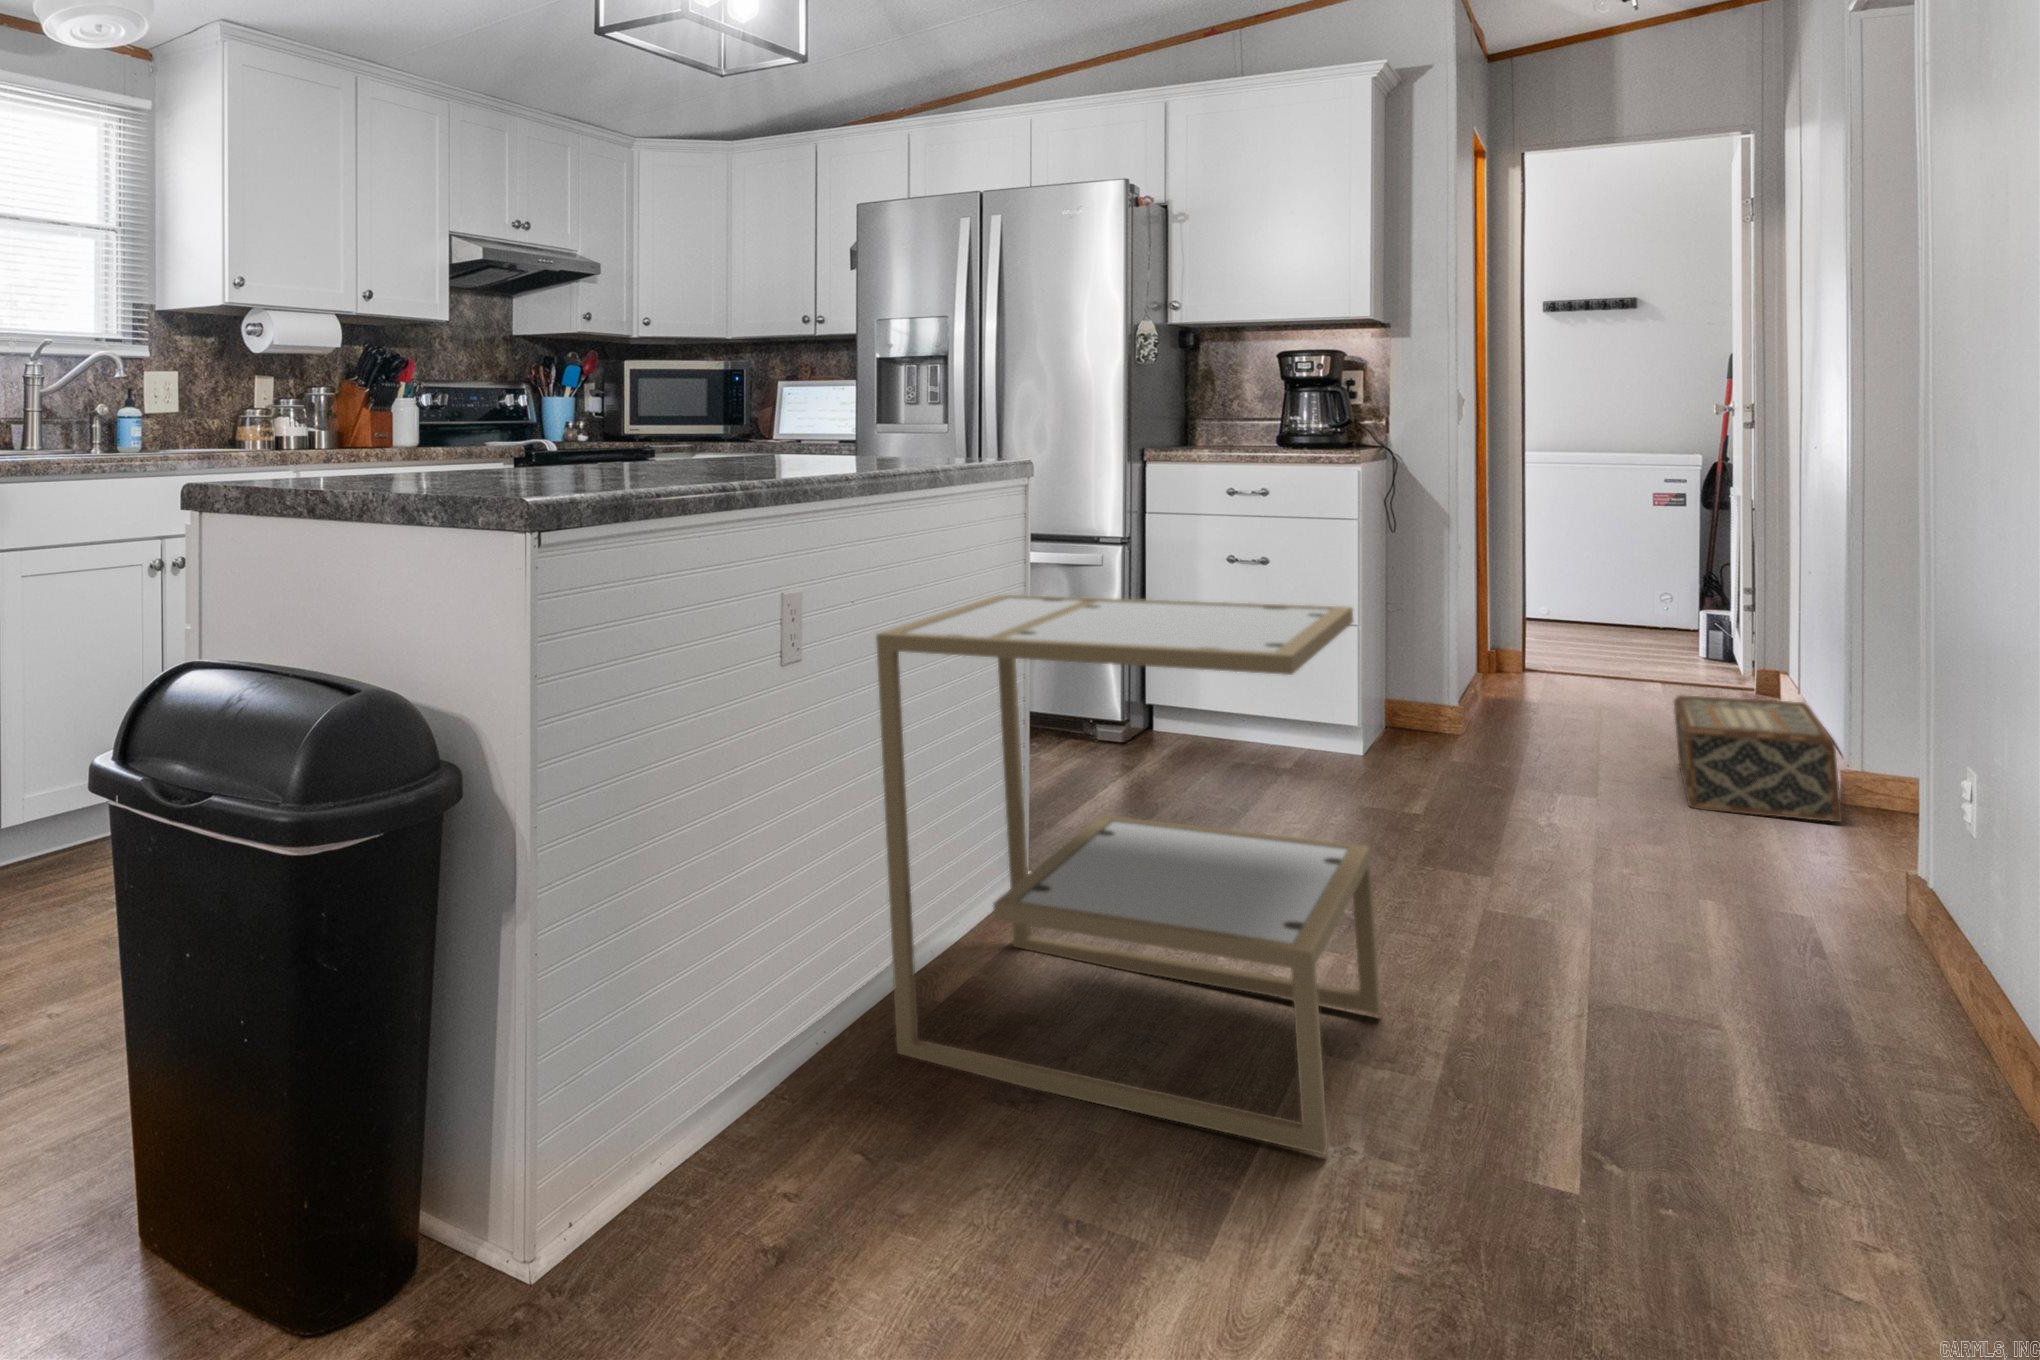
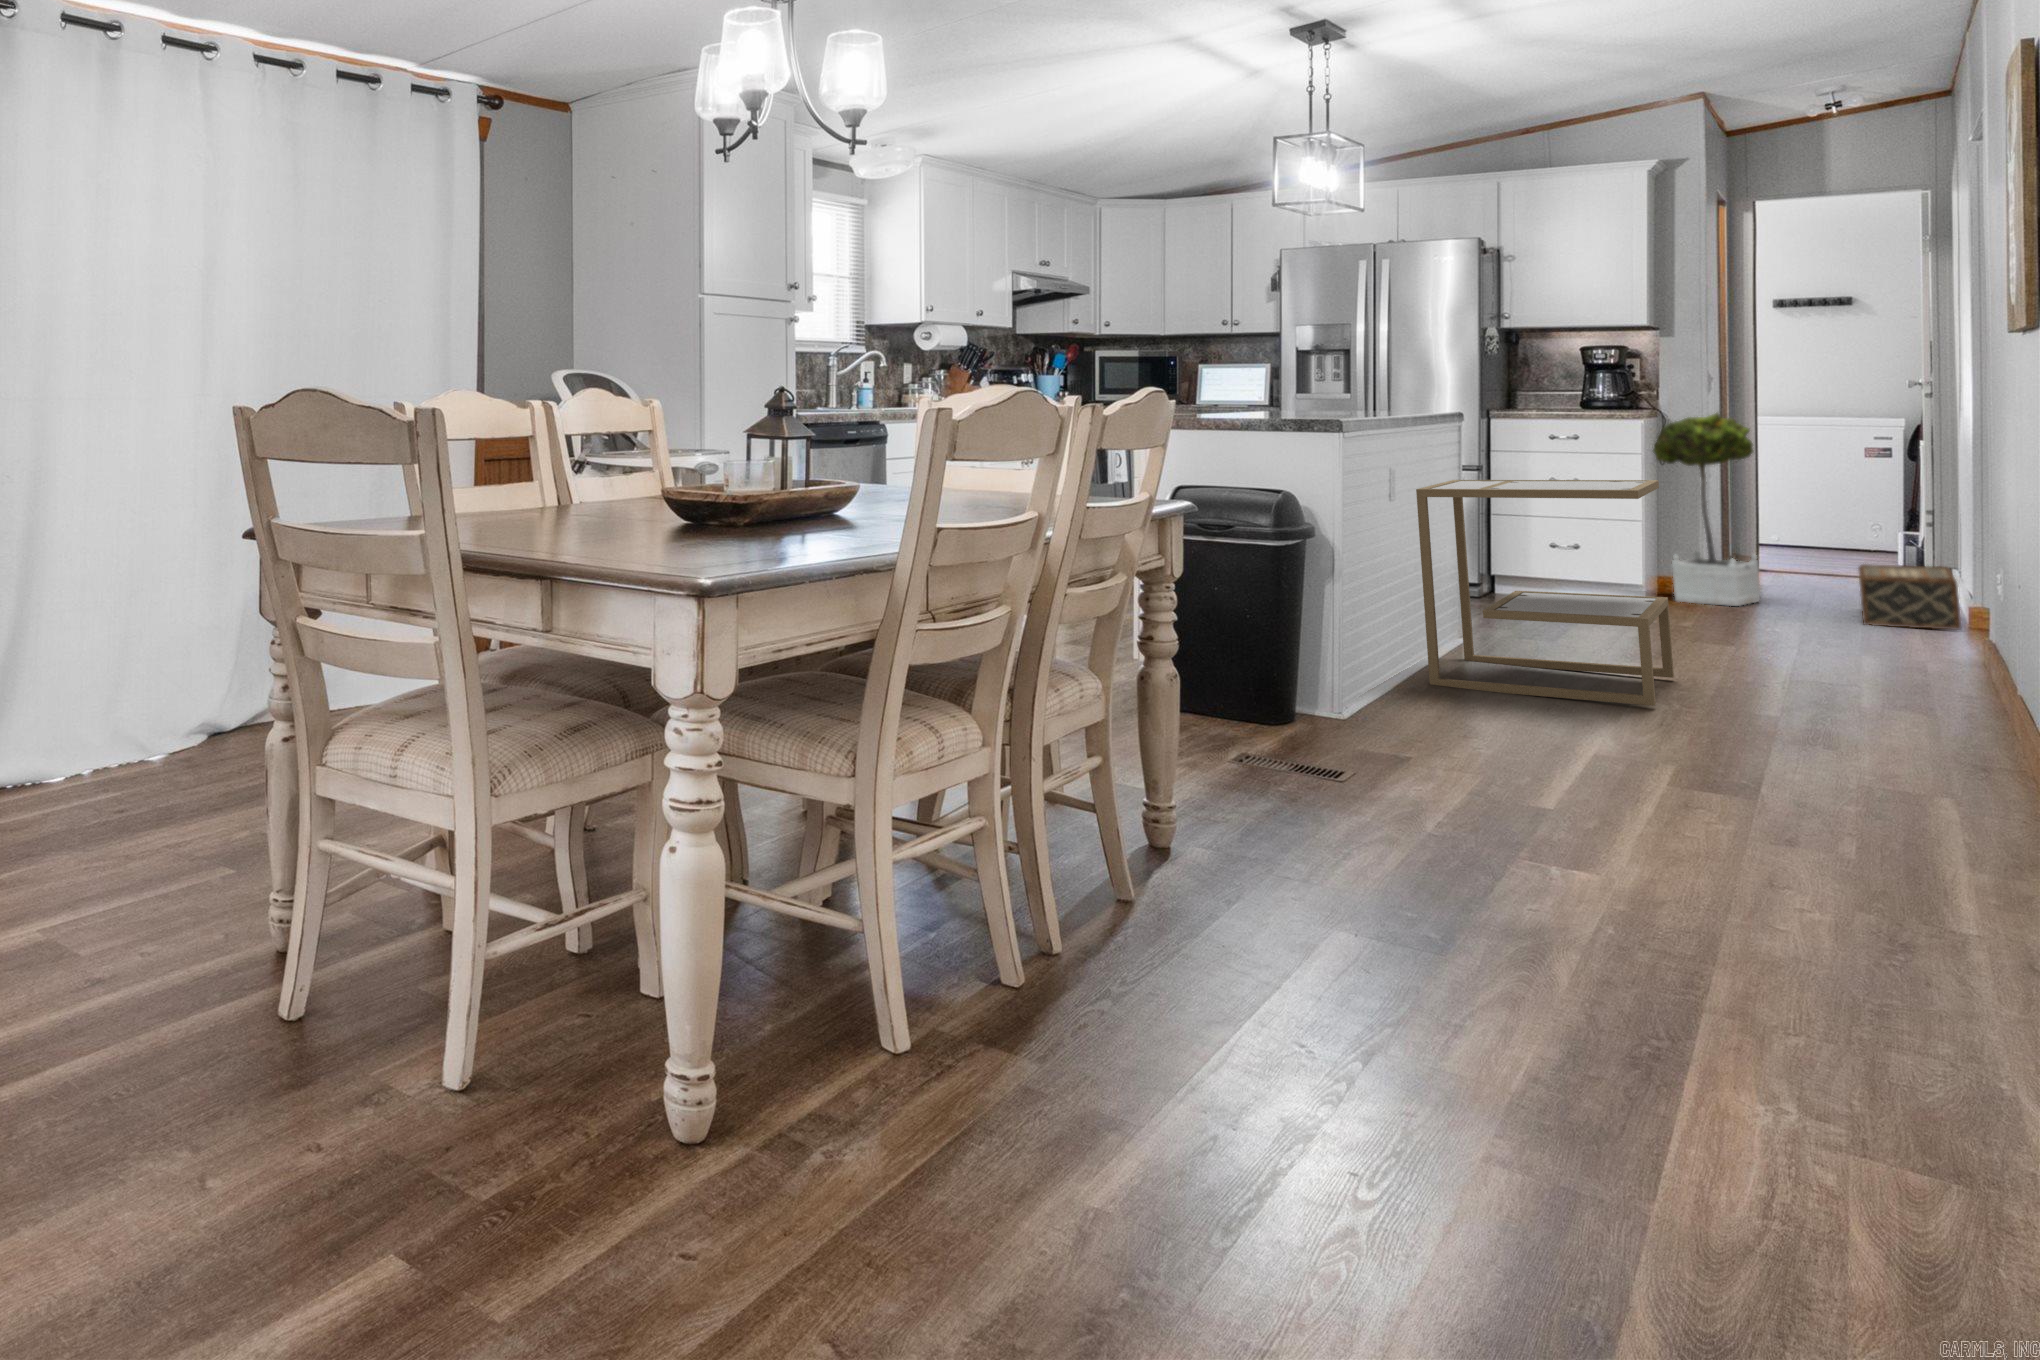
potted tree: none [1376,453,1531,762] -> present [1653,413,1760,606]

